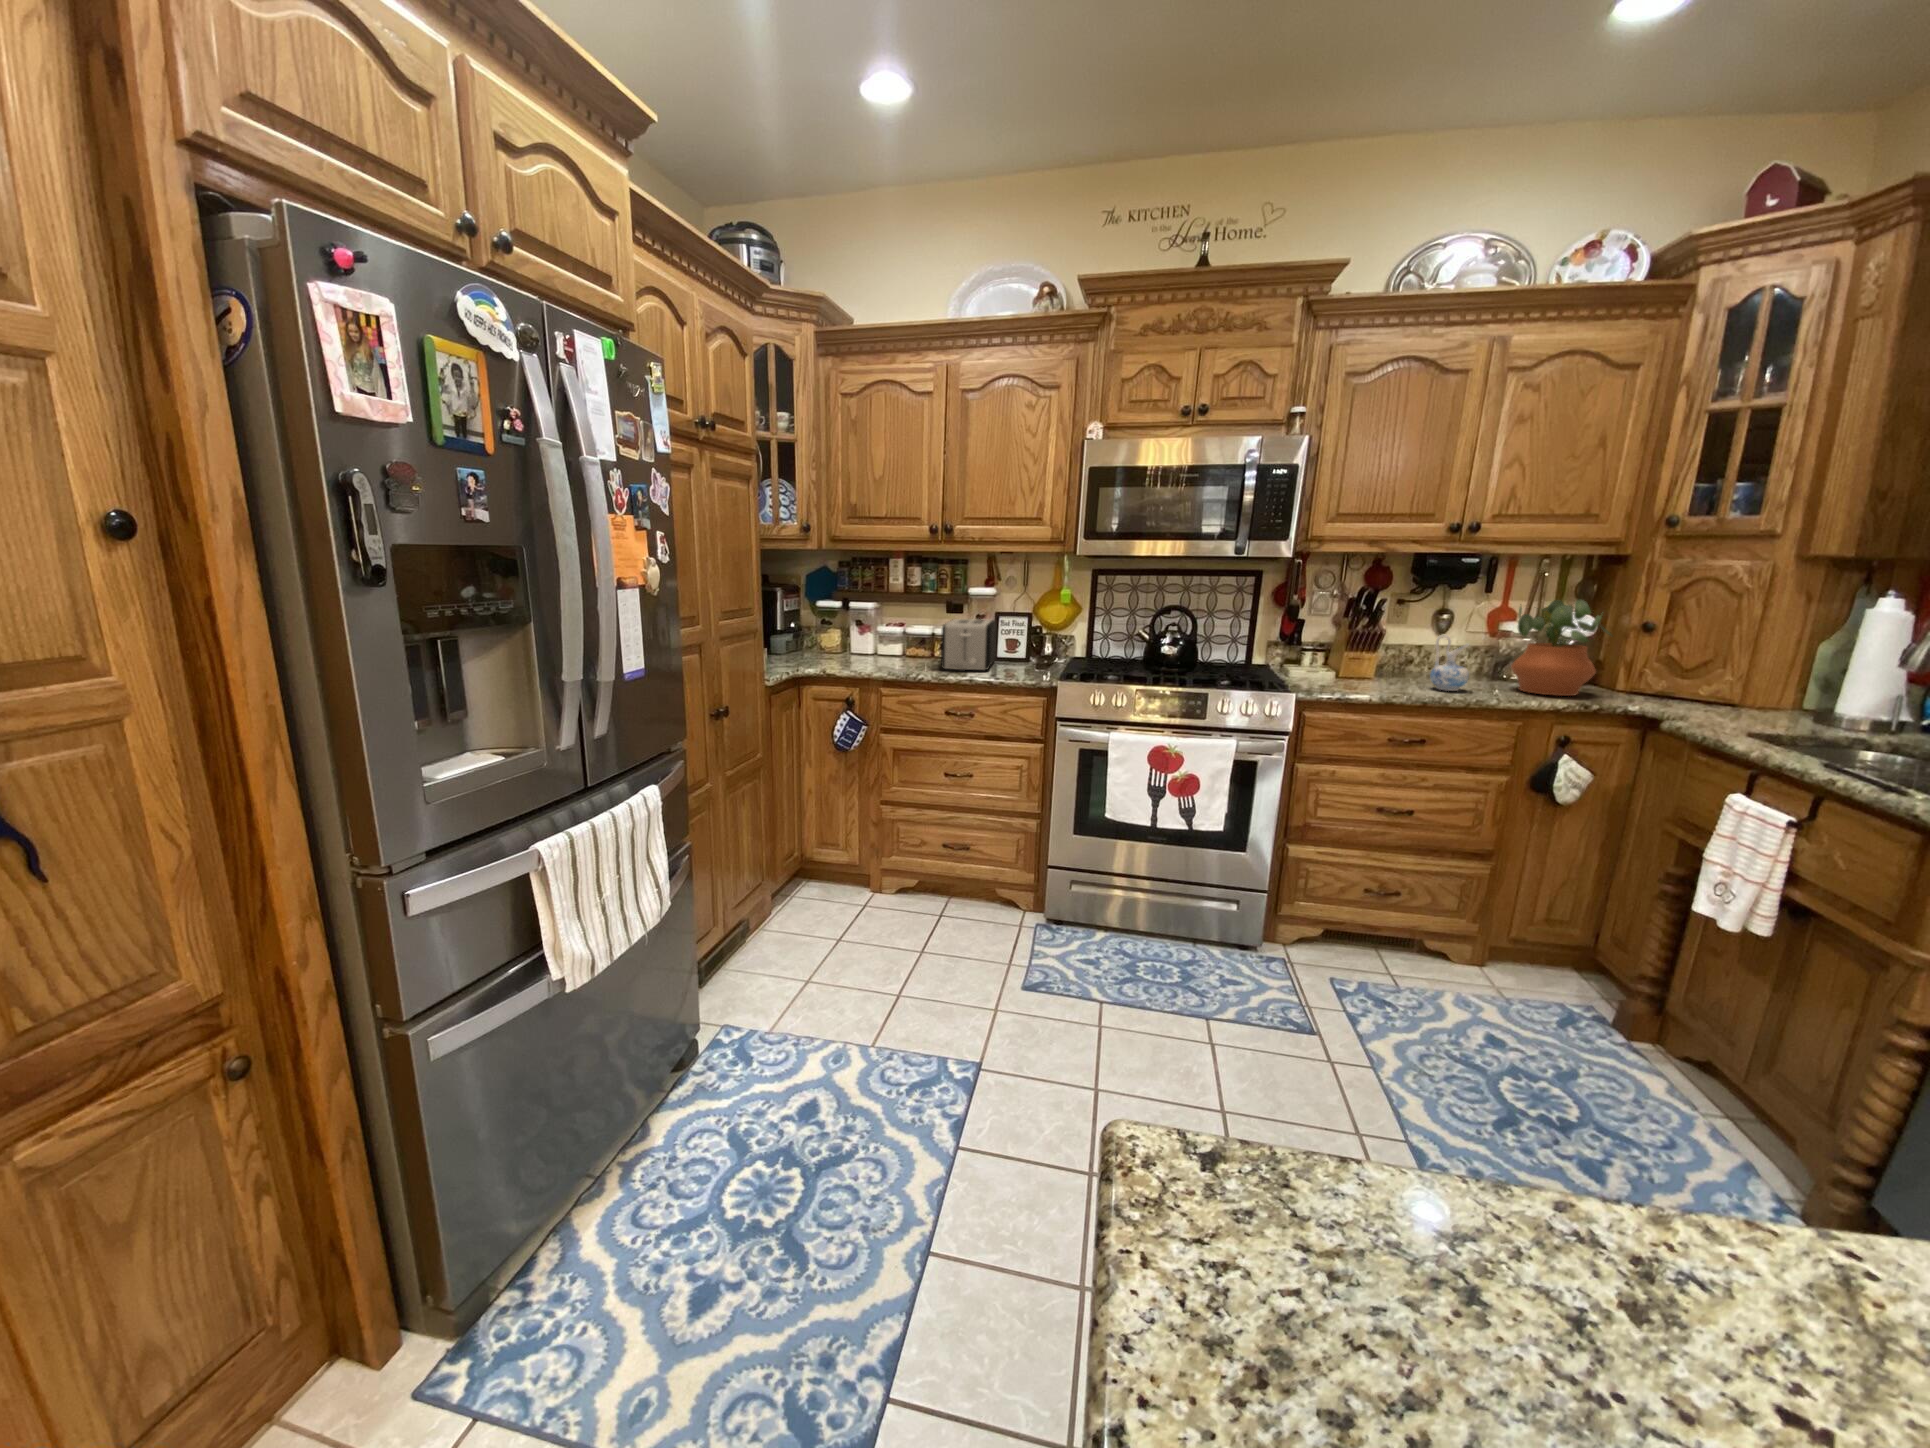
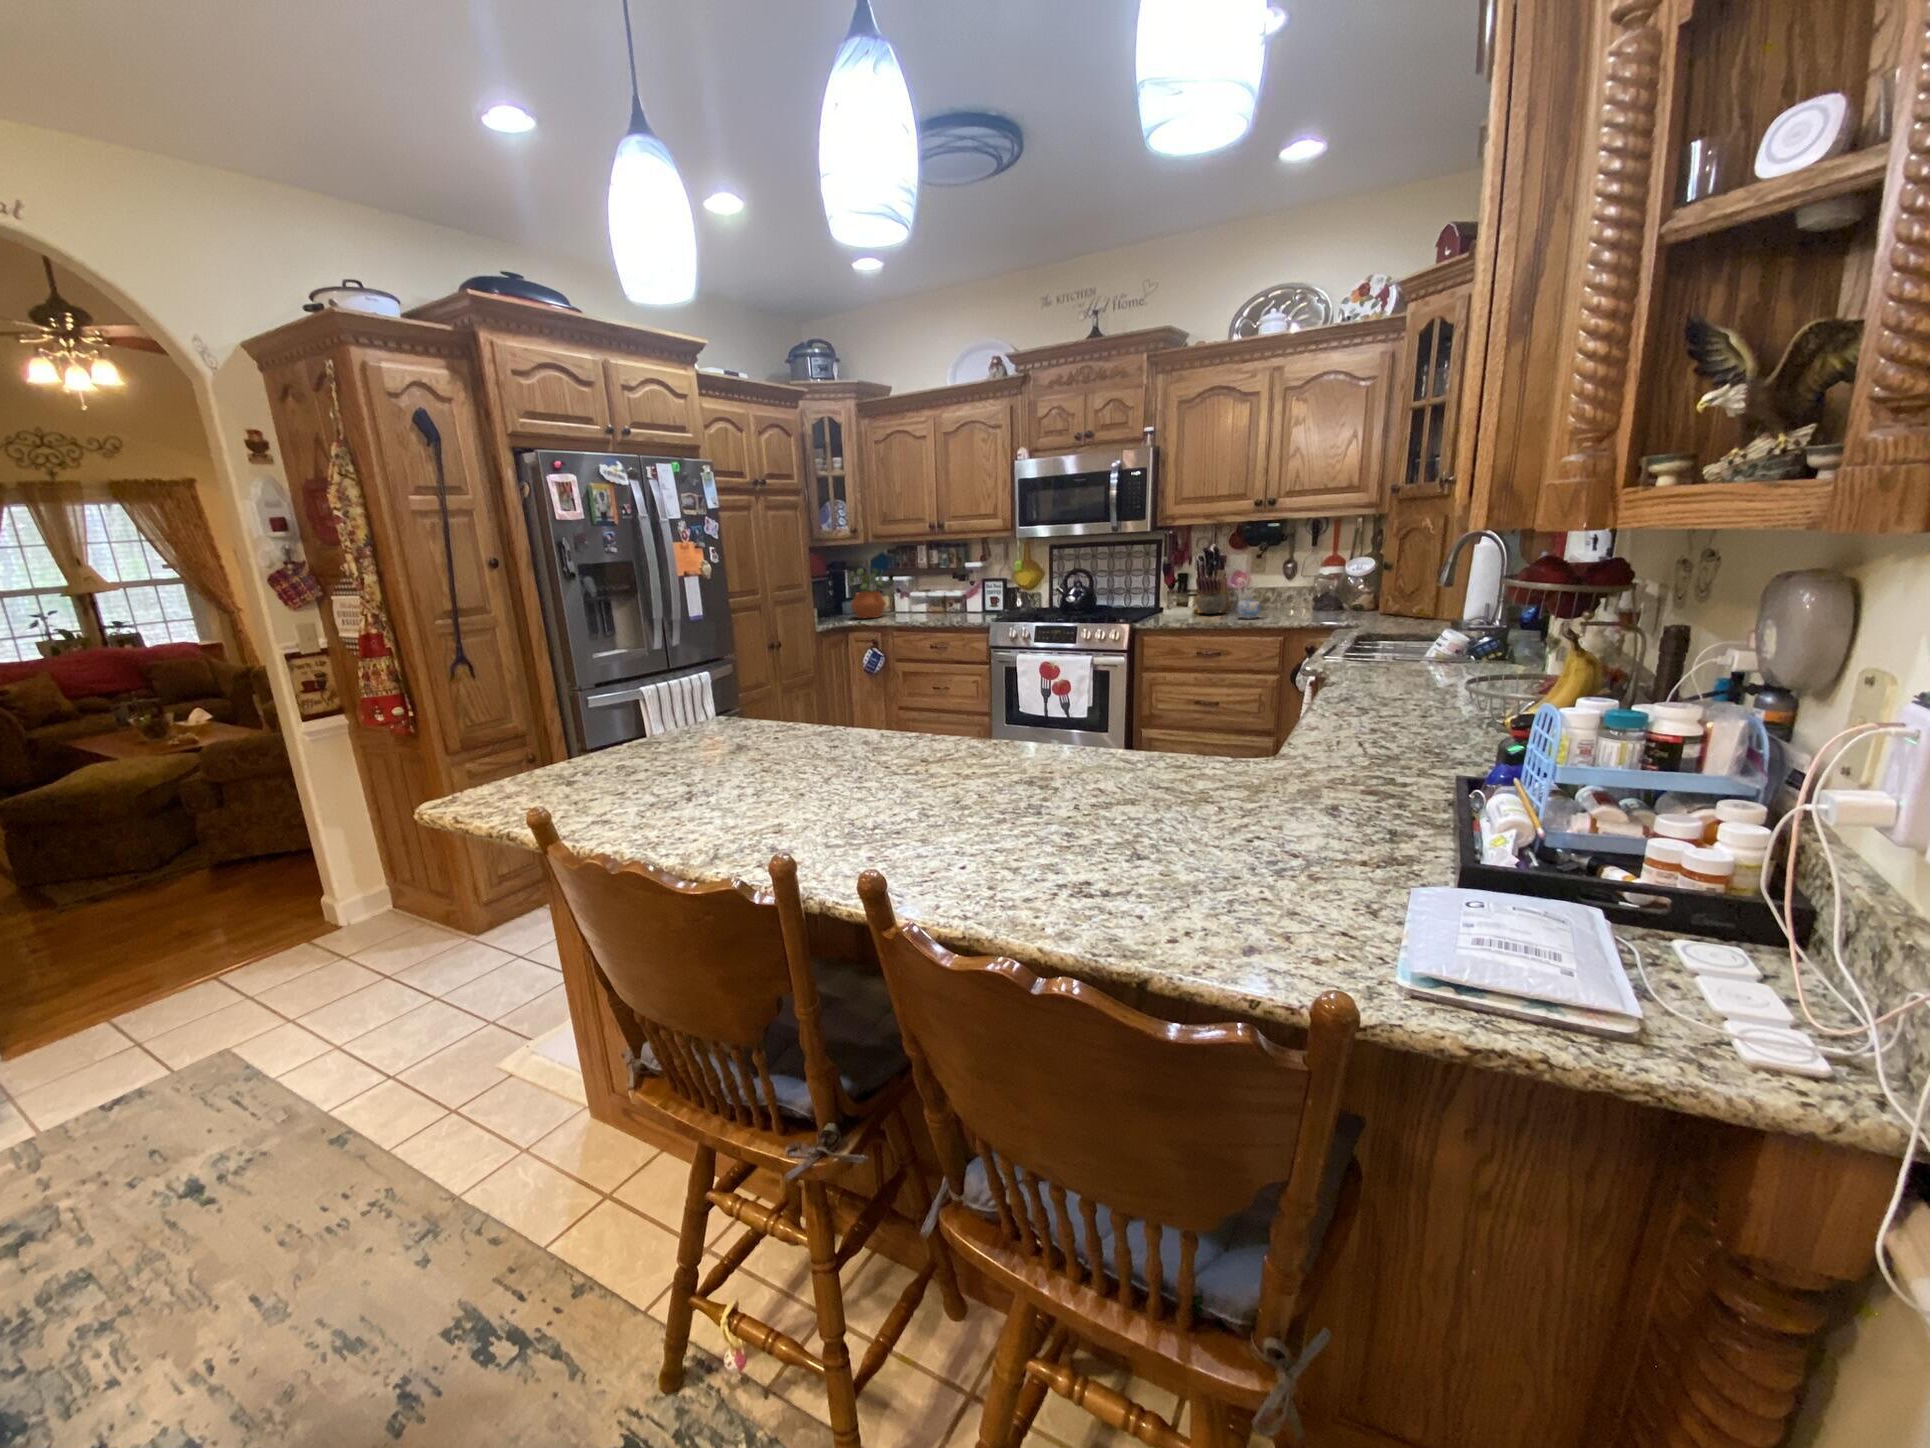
potted plant: present [1511,600,1612,696] -> present [849,568,890,618]
toaster: present [941,619,997,670] -> none [930,584,978,618]
decorative bowl: none [1346,650,1395,680] -> present [1196,593,1227,614]

